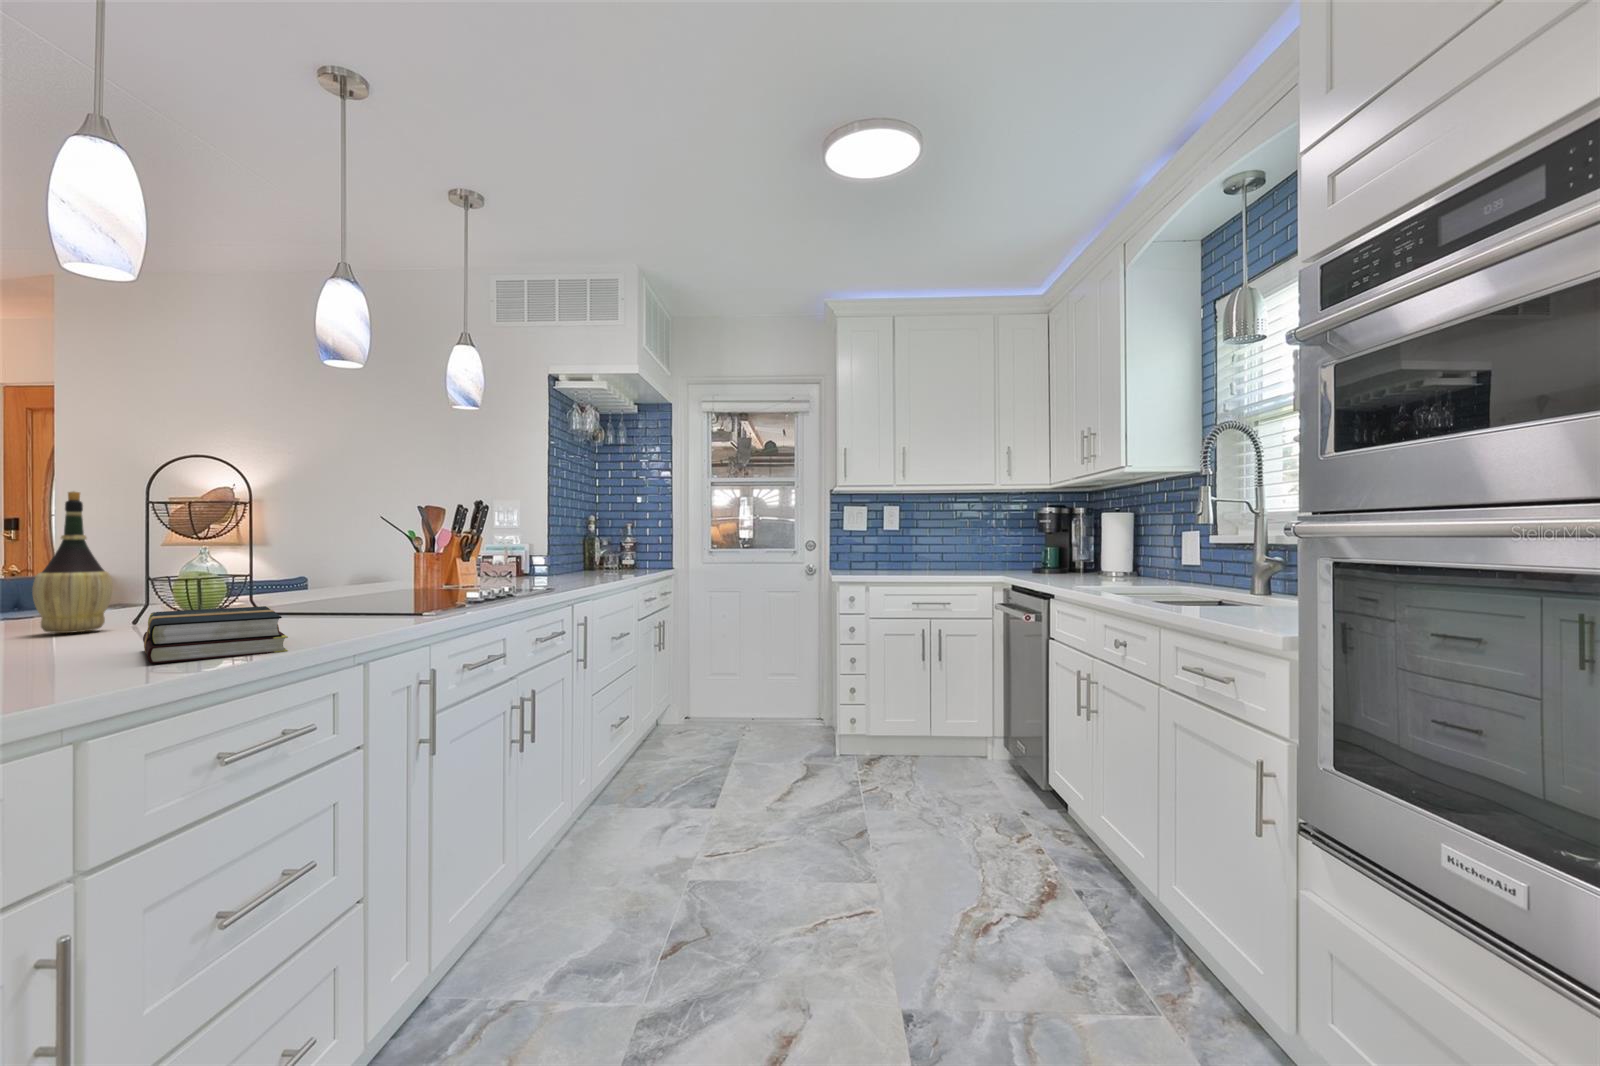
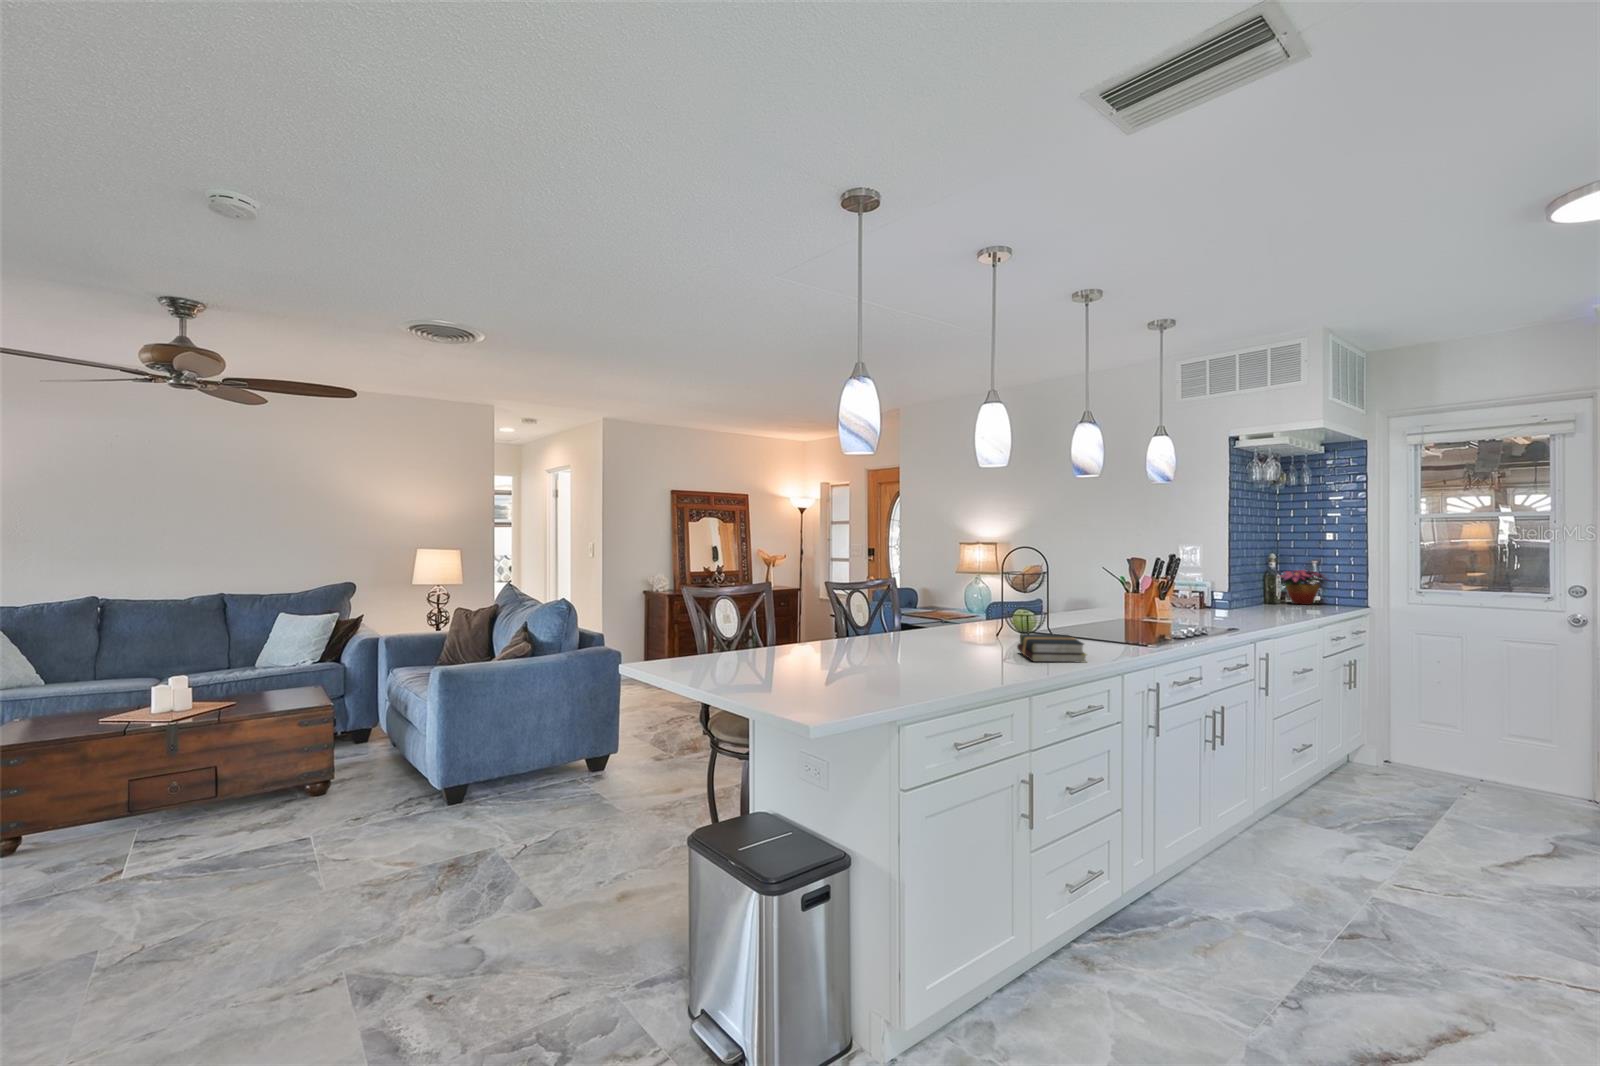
wine bottle: present [33,491,113,633] -> none [954,564,984,636]
flower arrangement: none [593,533,647,569] -> present [1281,570,1327,604]

